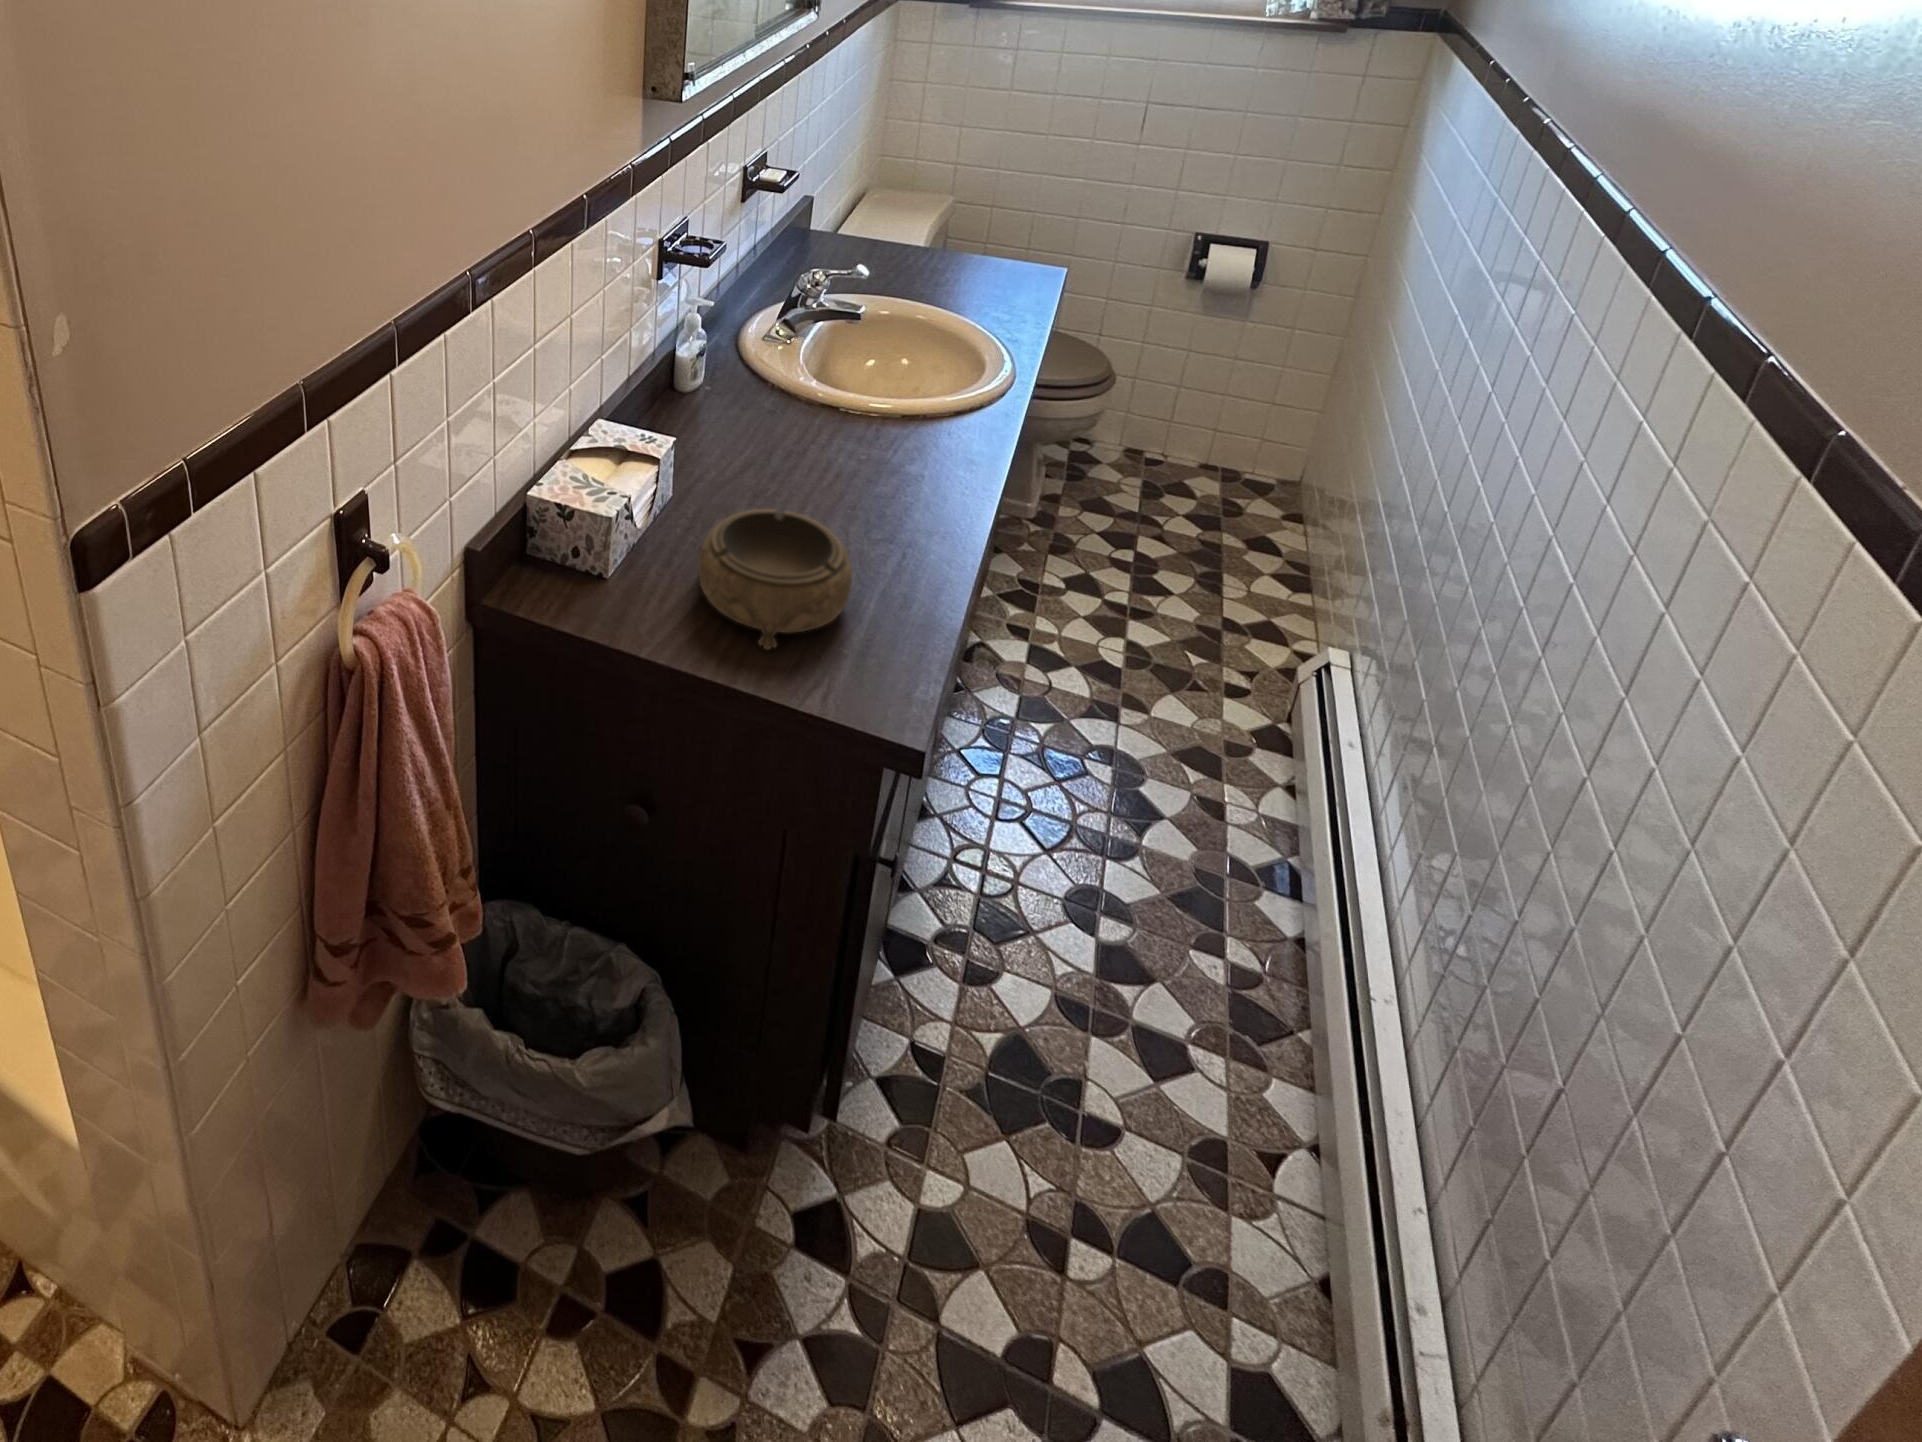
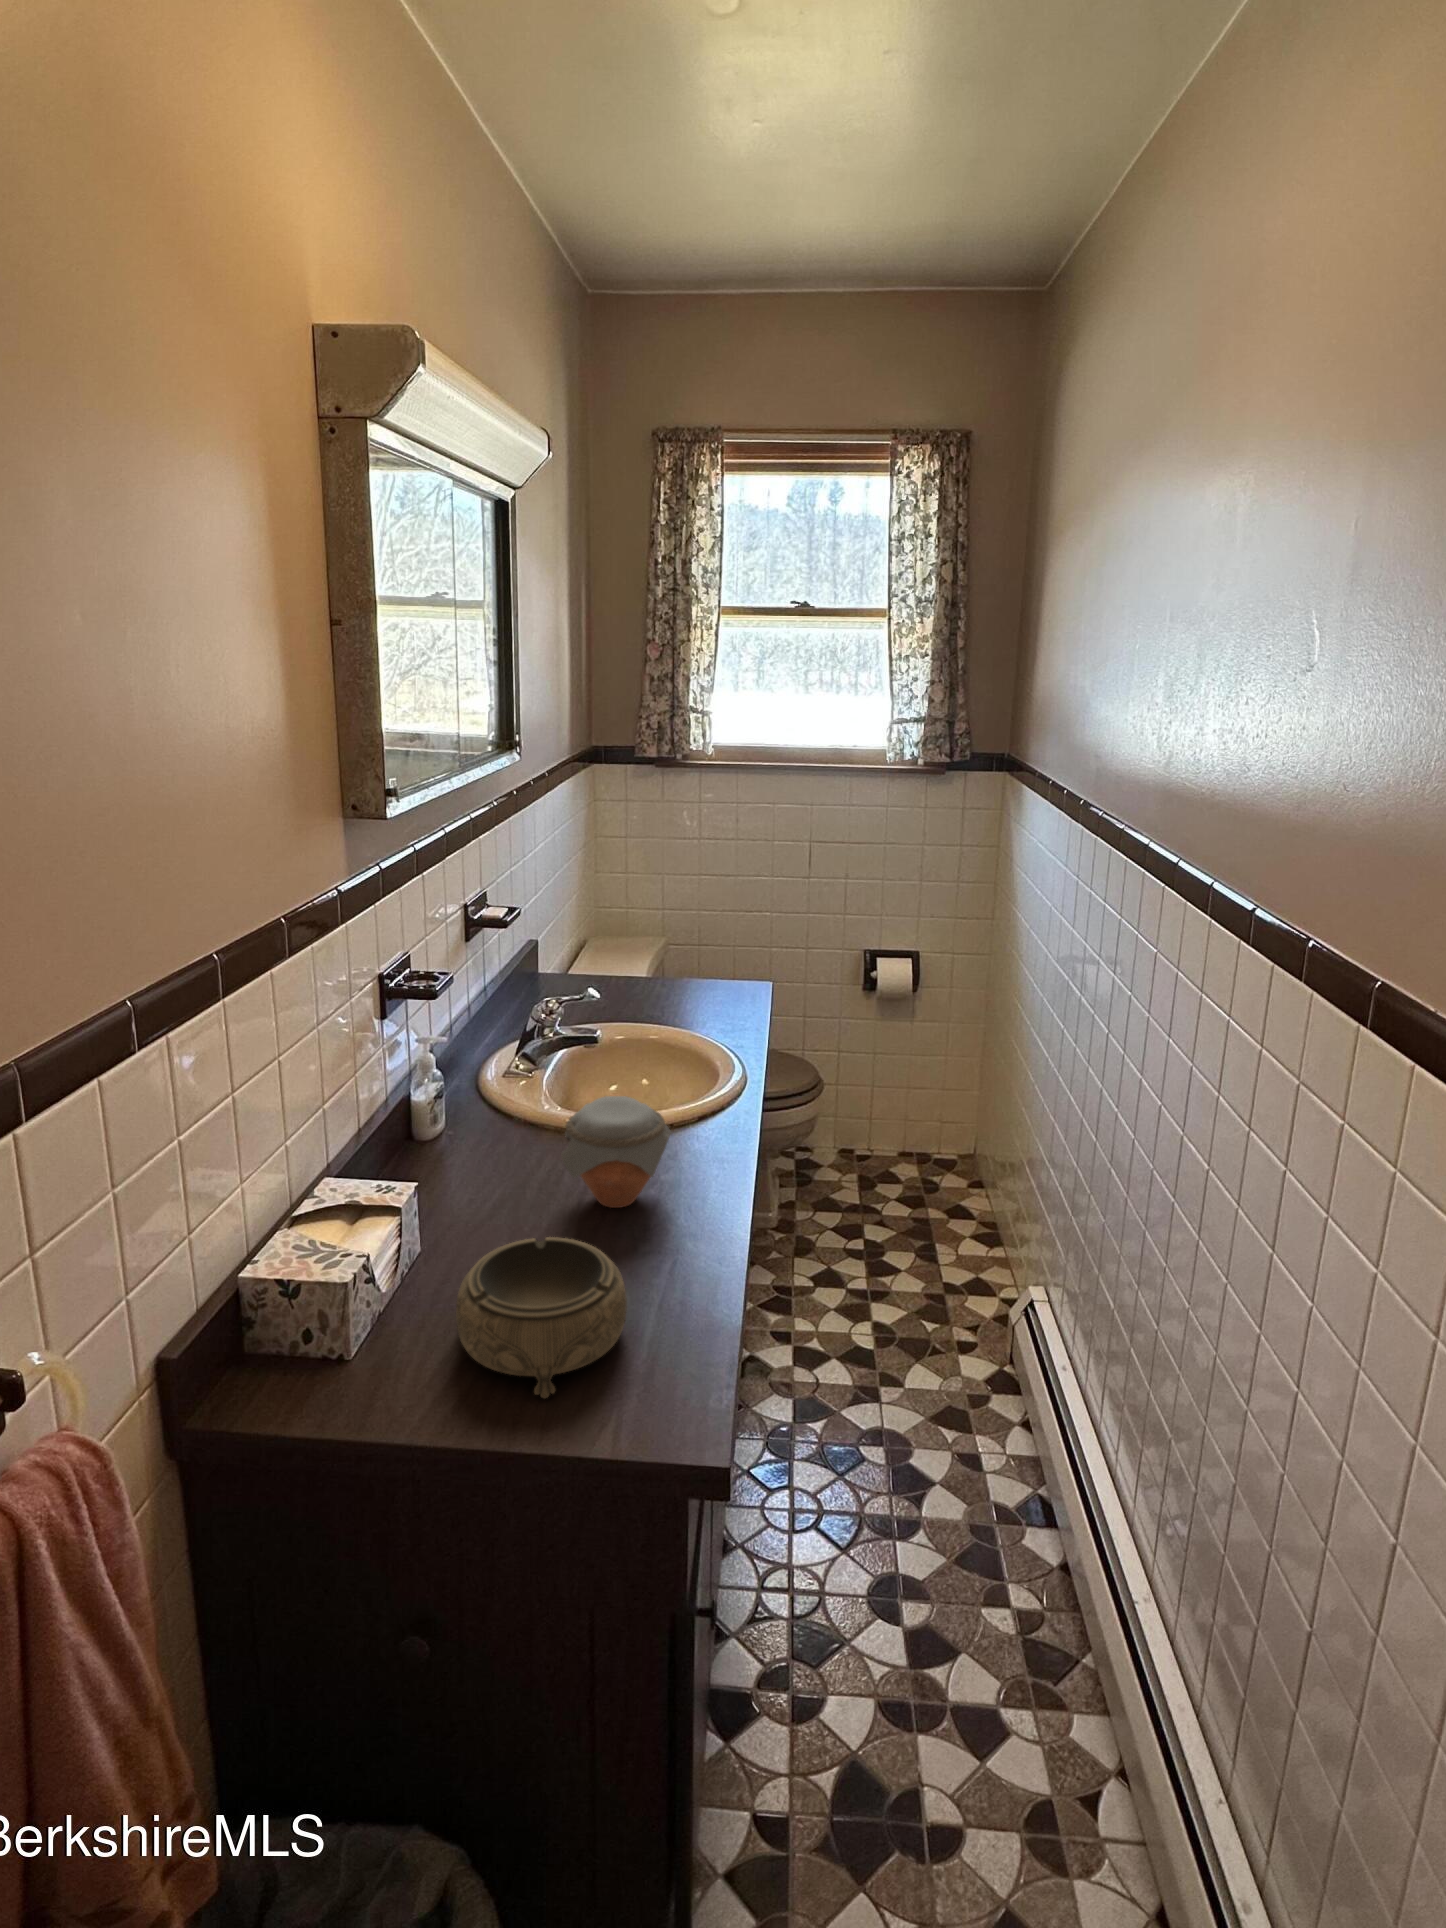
jar: none [809,385,921,491] -> present [561,1096,671,1208]

